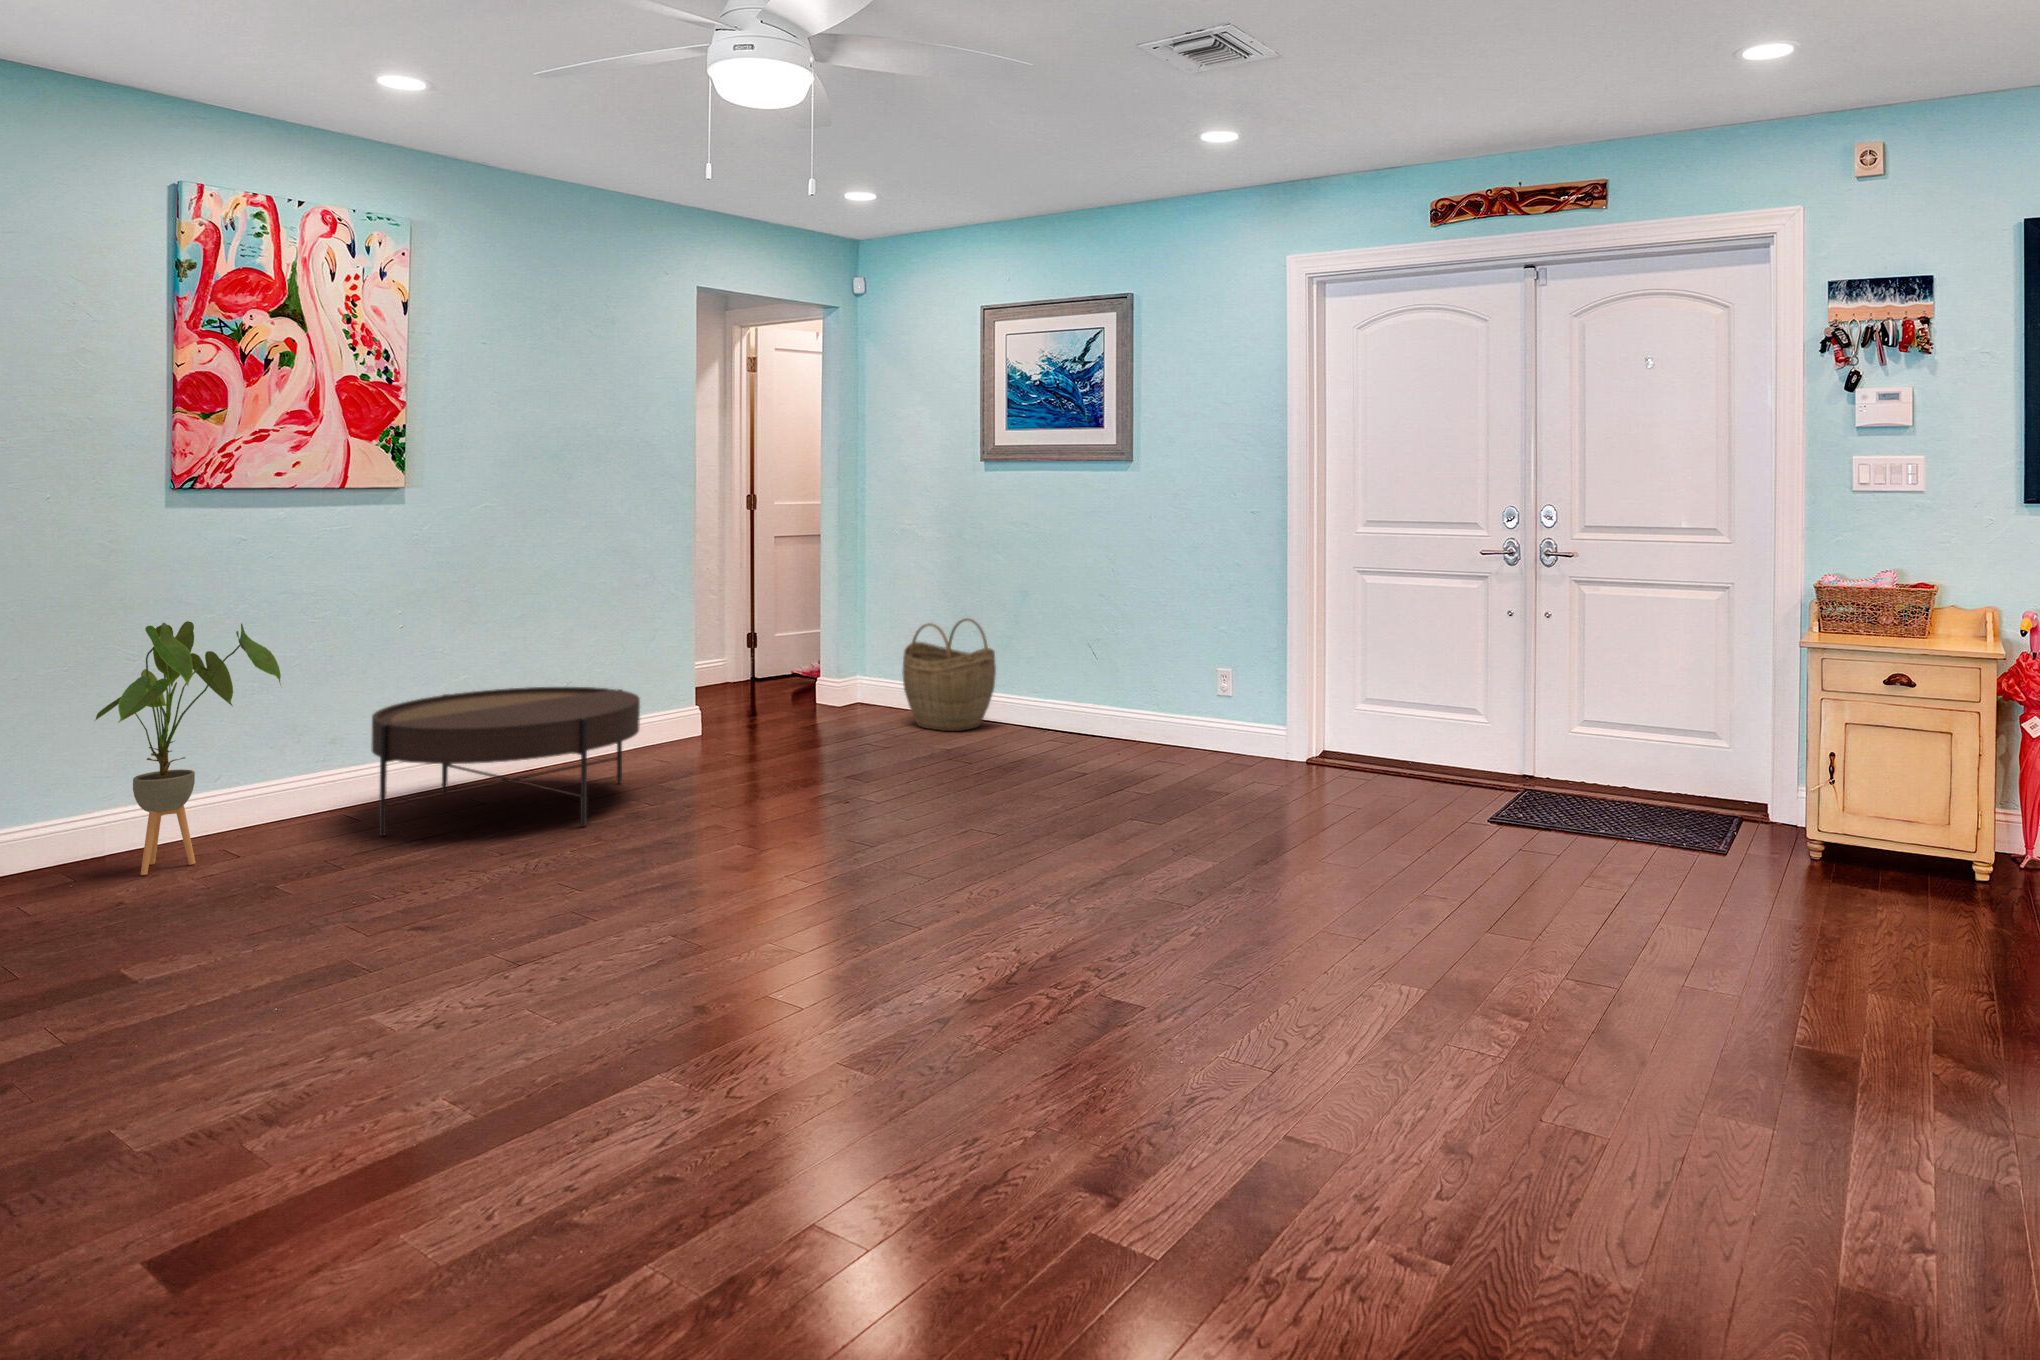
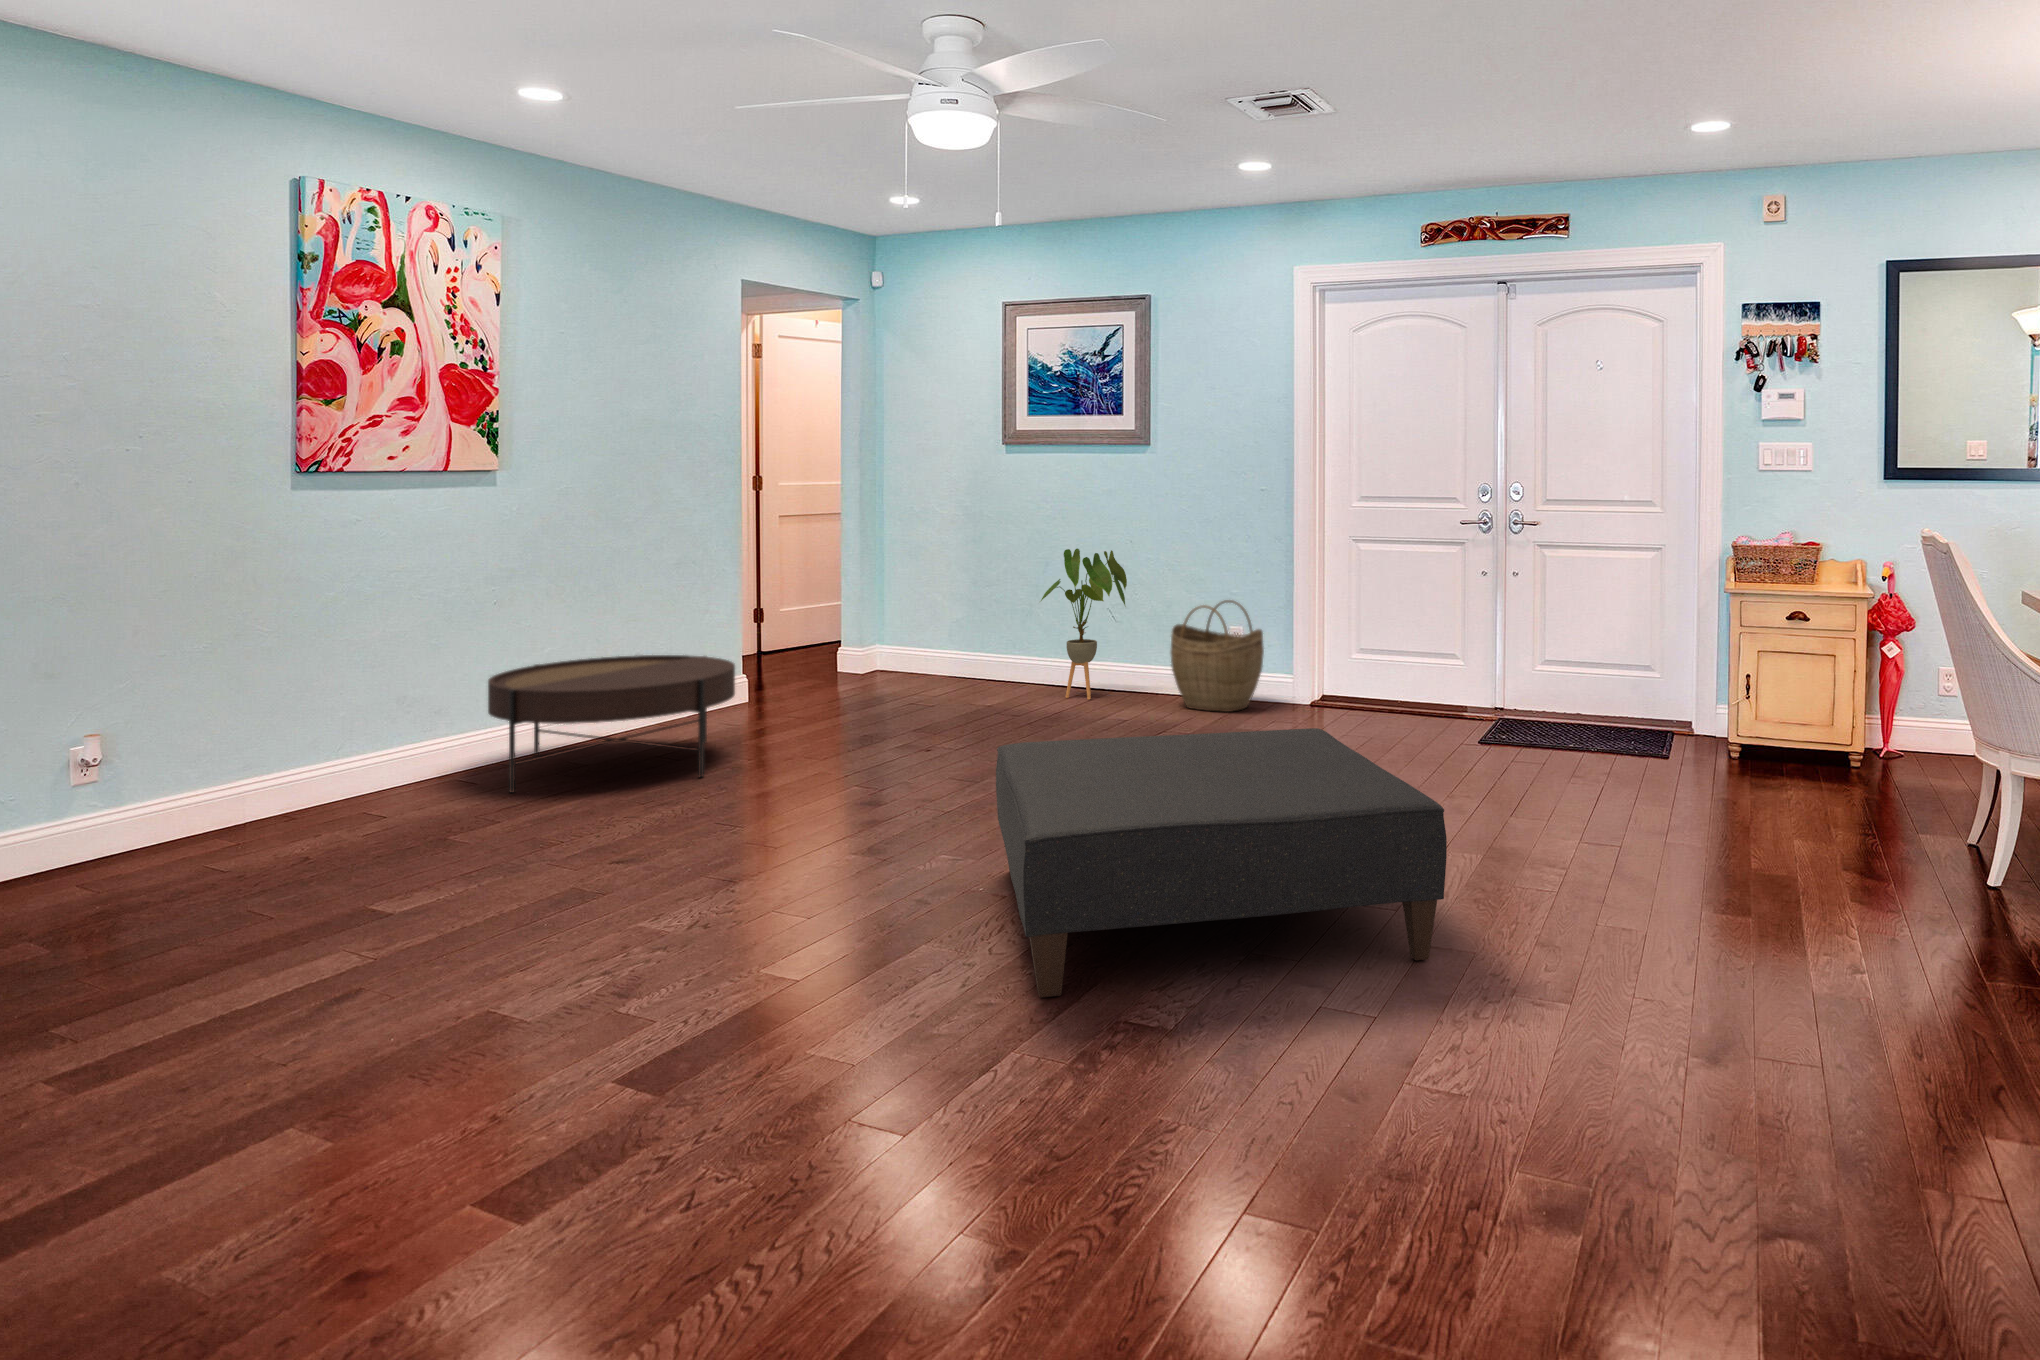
woven basket: present [903,618,996,731] -> present [1171,600,1264,712]
house plant: present [96,621,281,875] -> present [1041,549,1127,700]
ottoman: none [710,814,1299,1180] -> present [996,728,1447,997]

